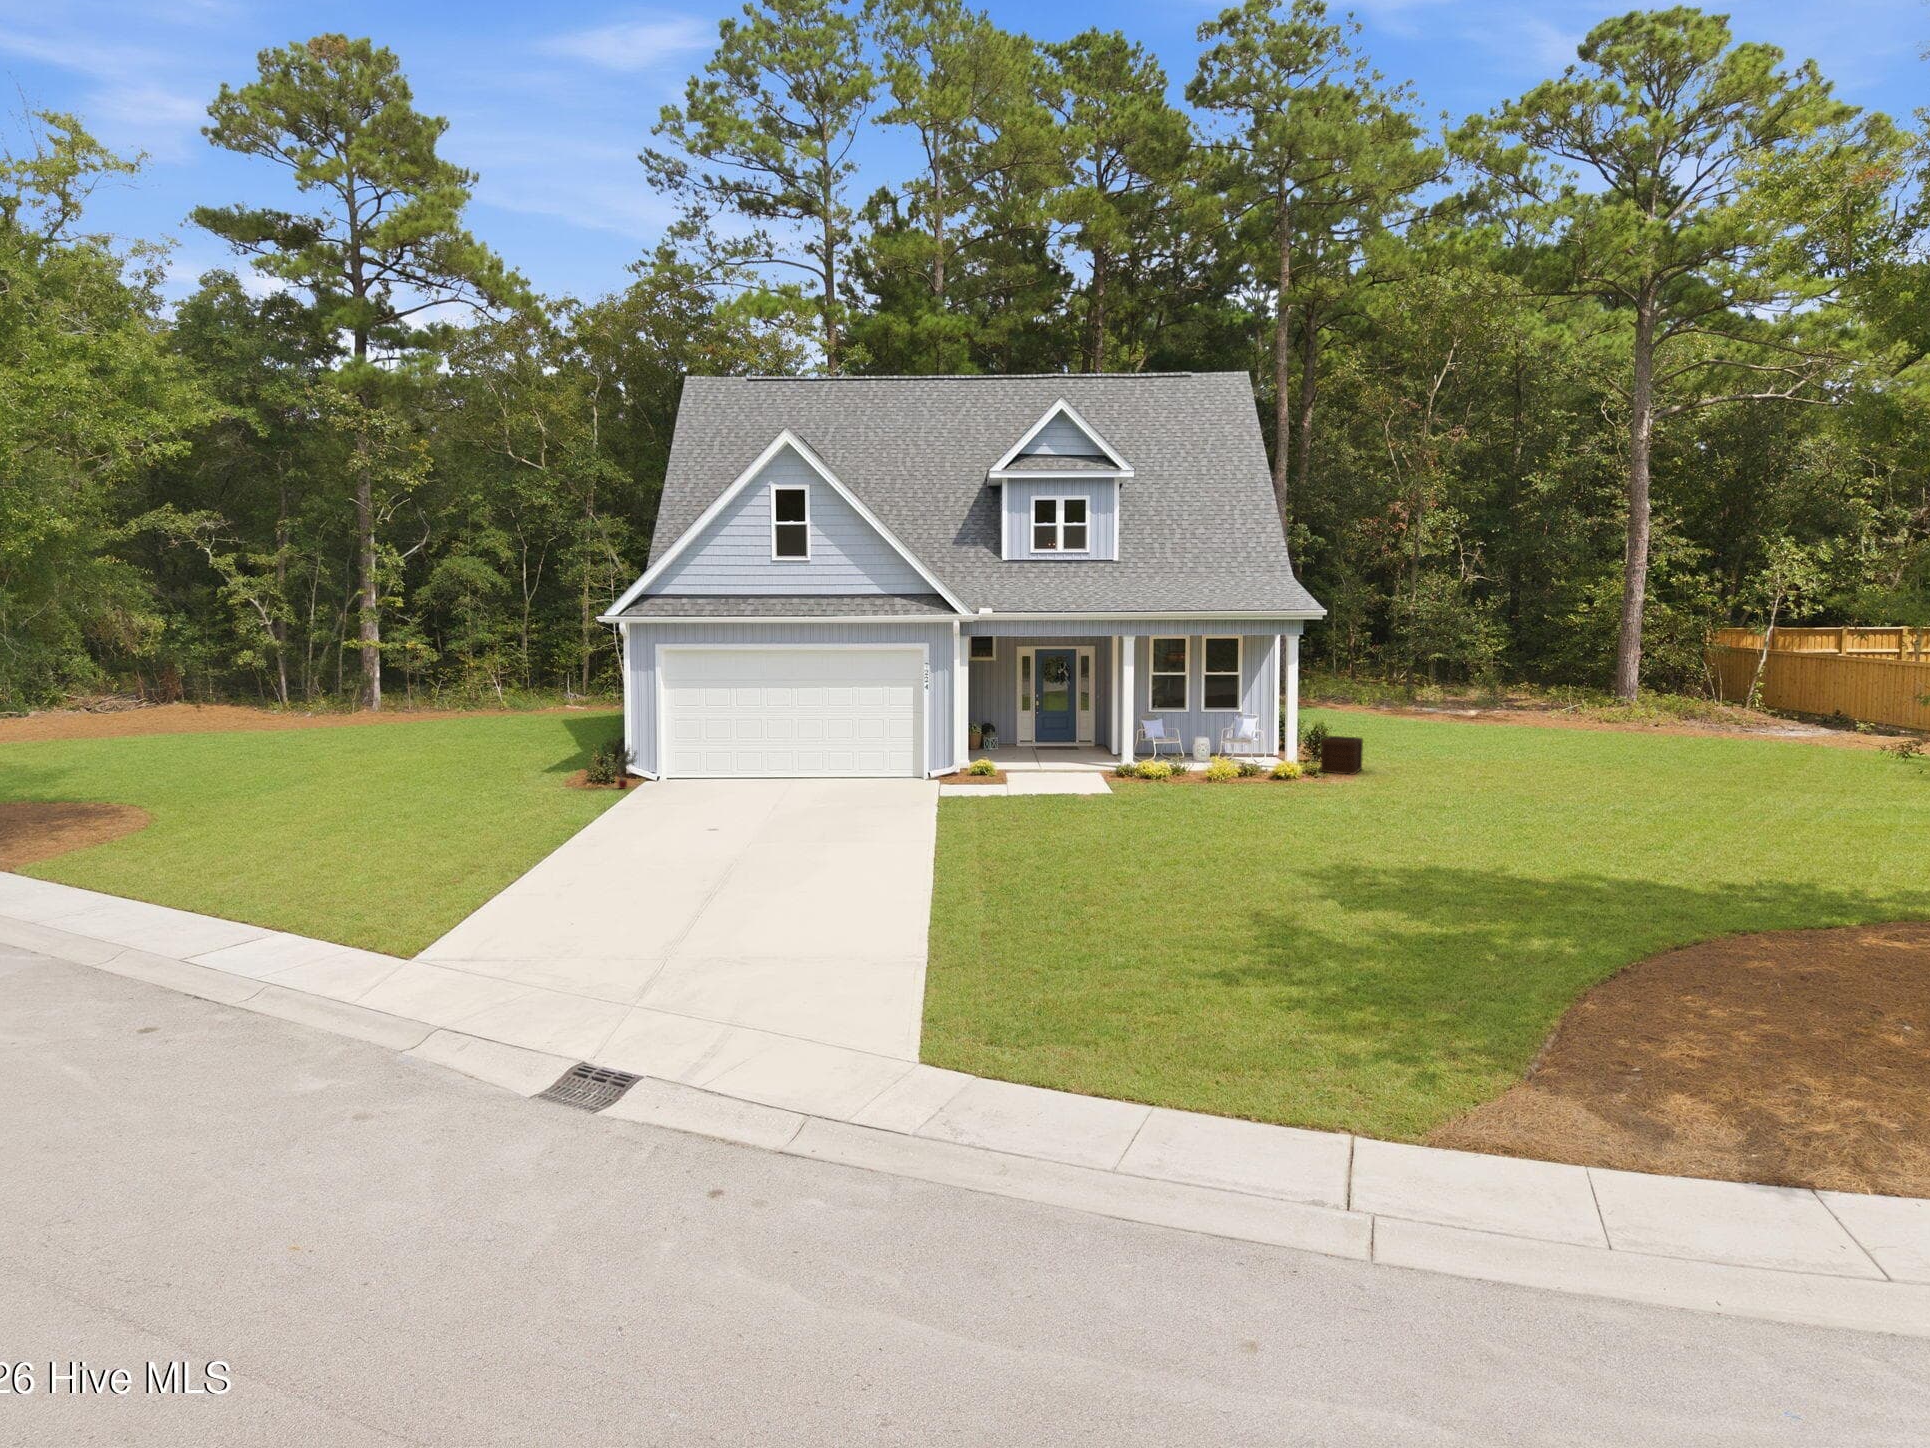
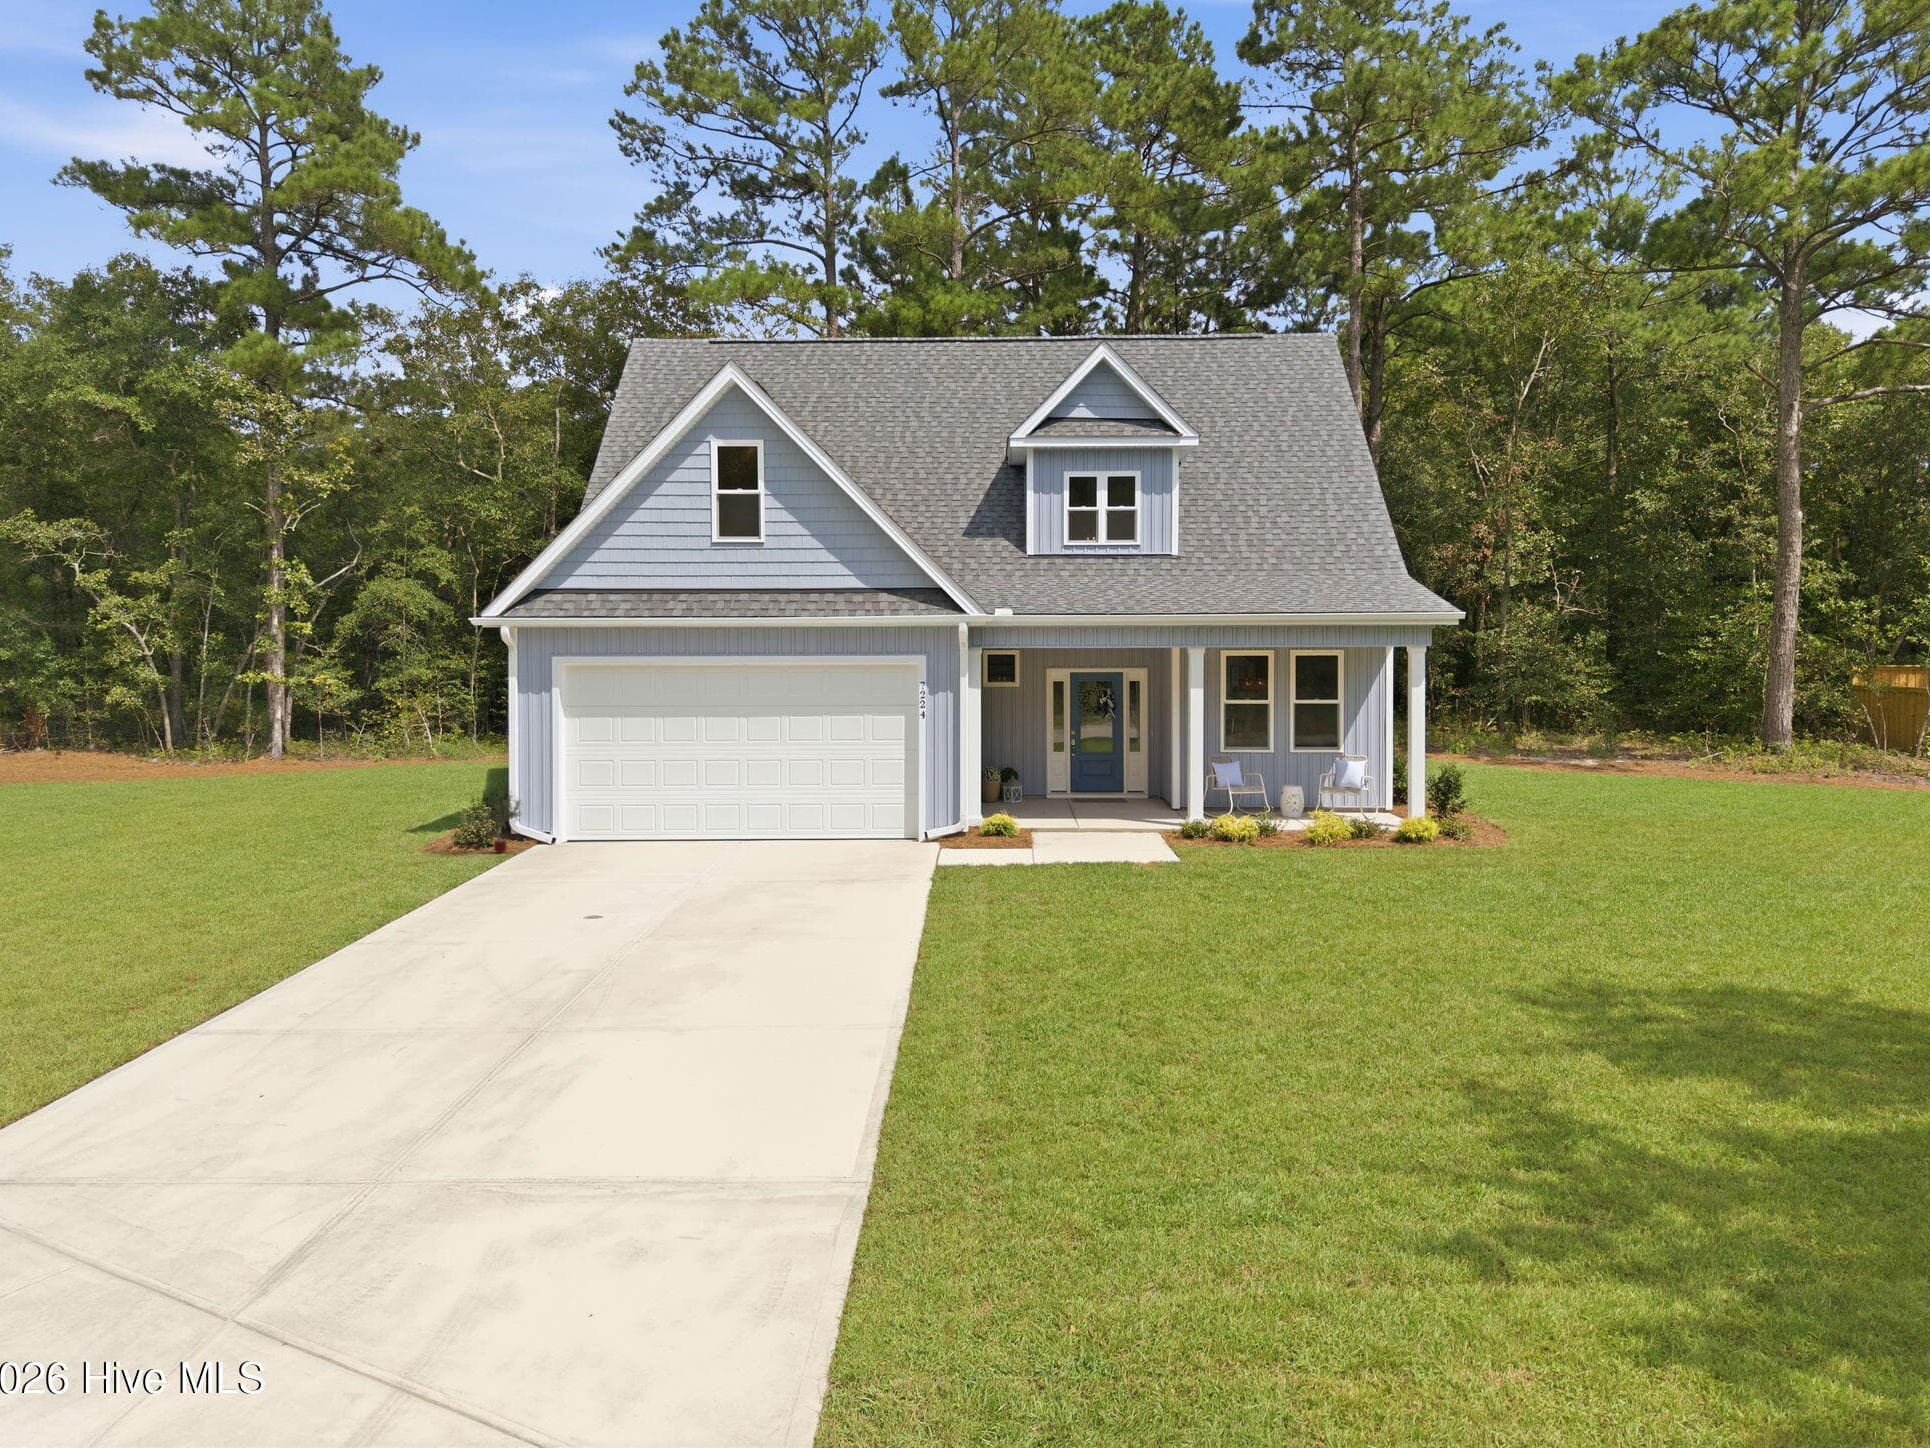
wooden crate: present [1320,736,1363,774] -> none [1458,785,1513,838]

